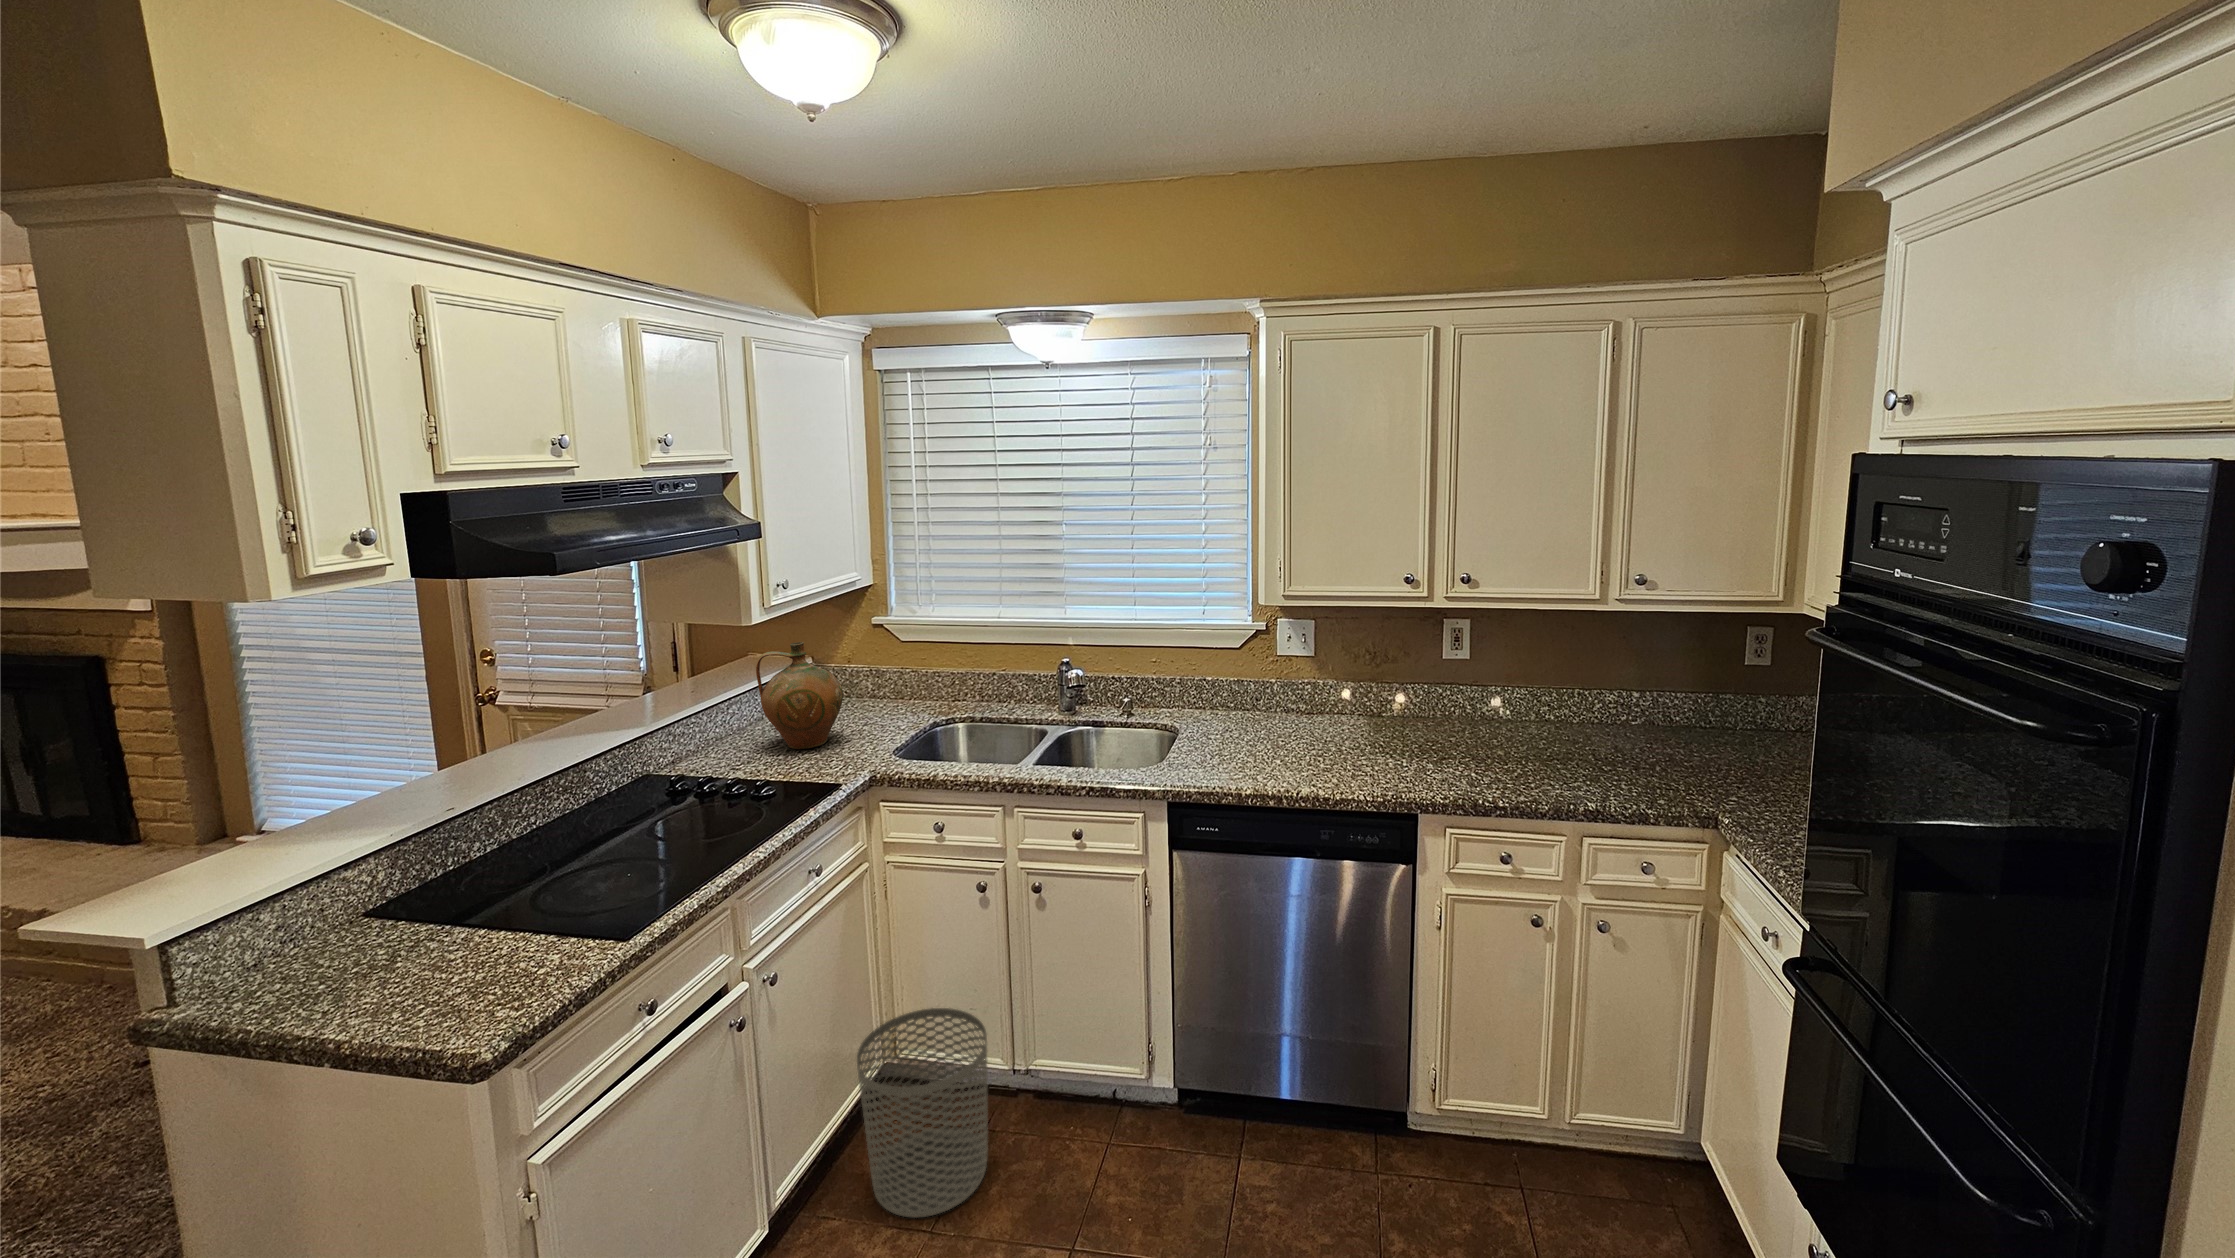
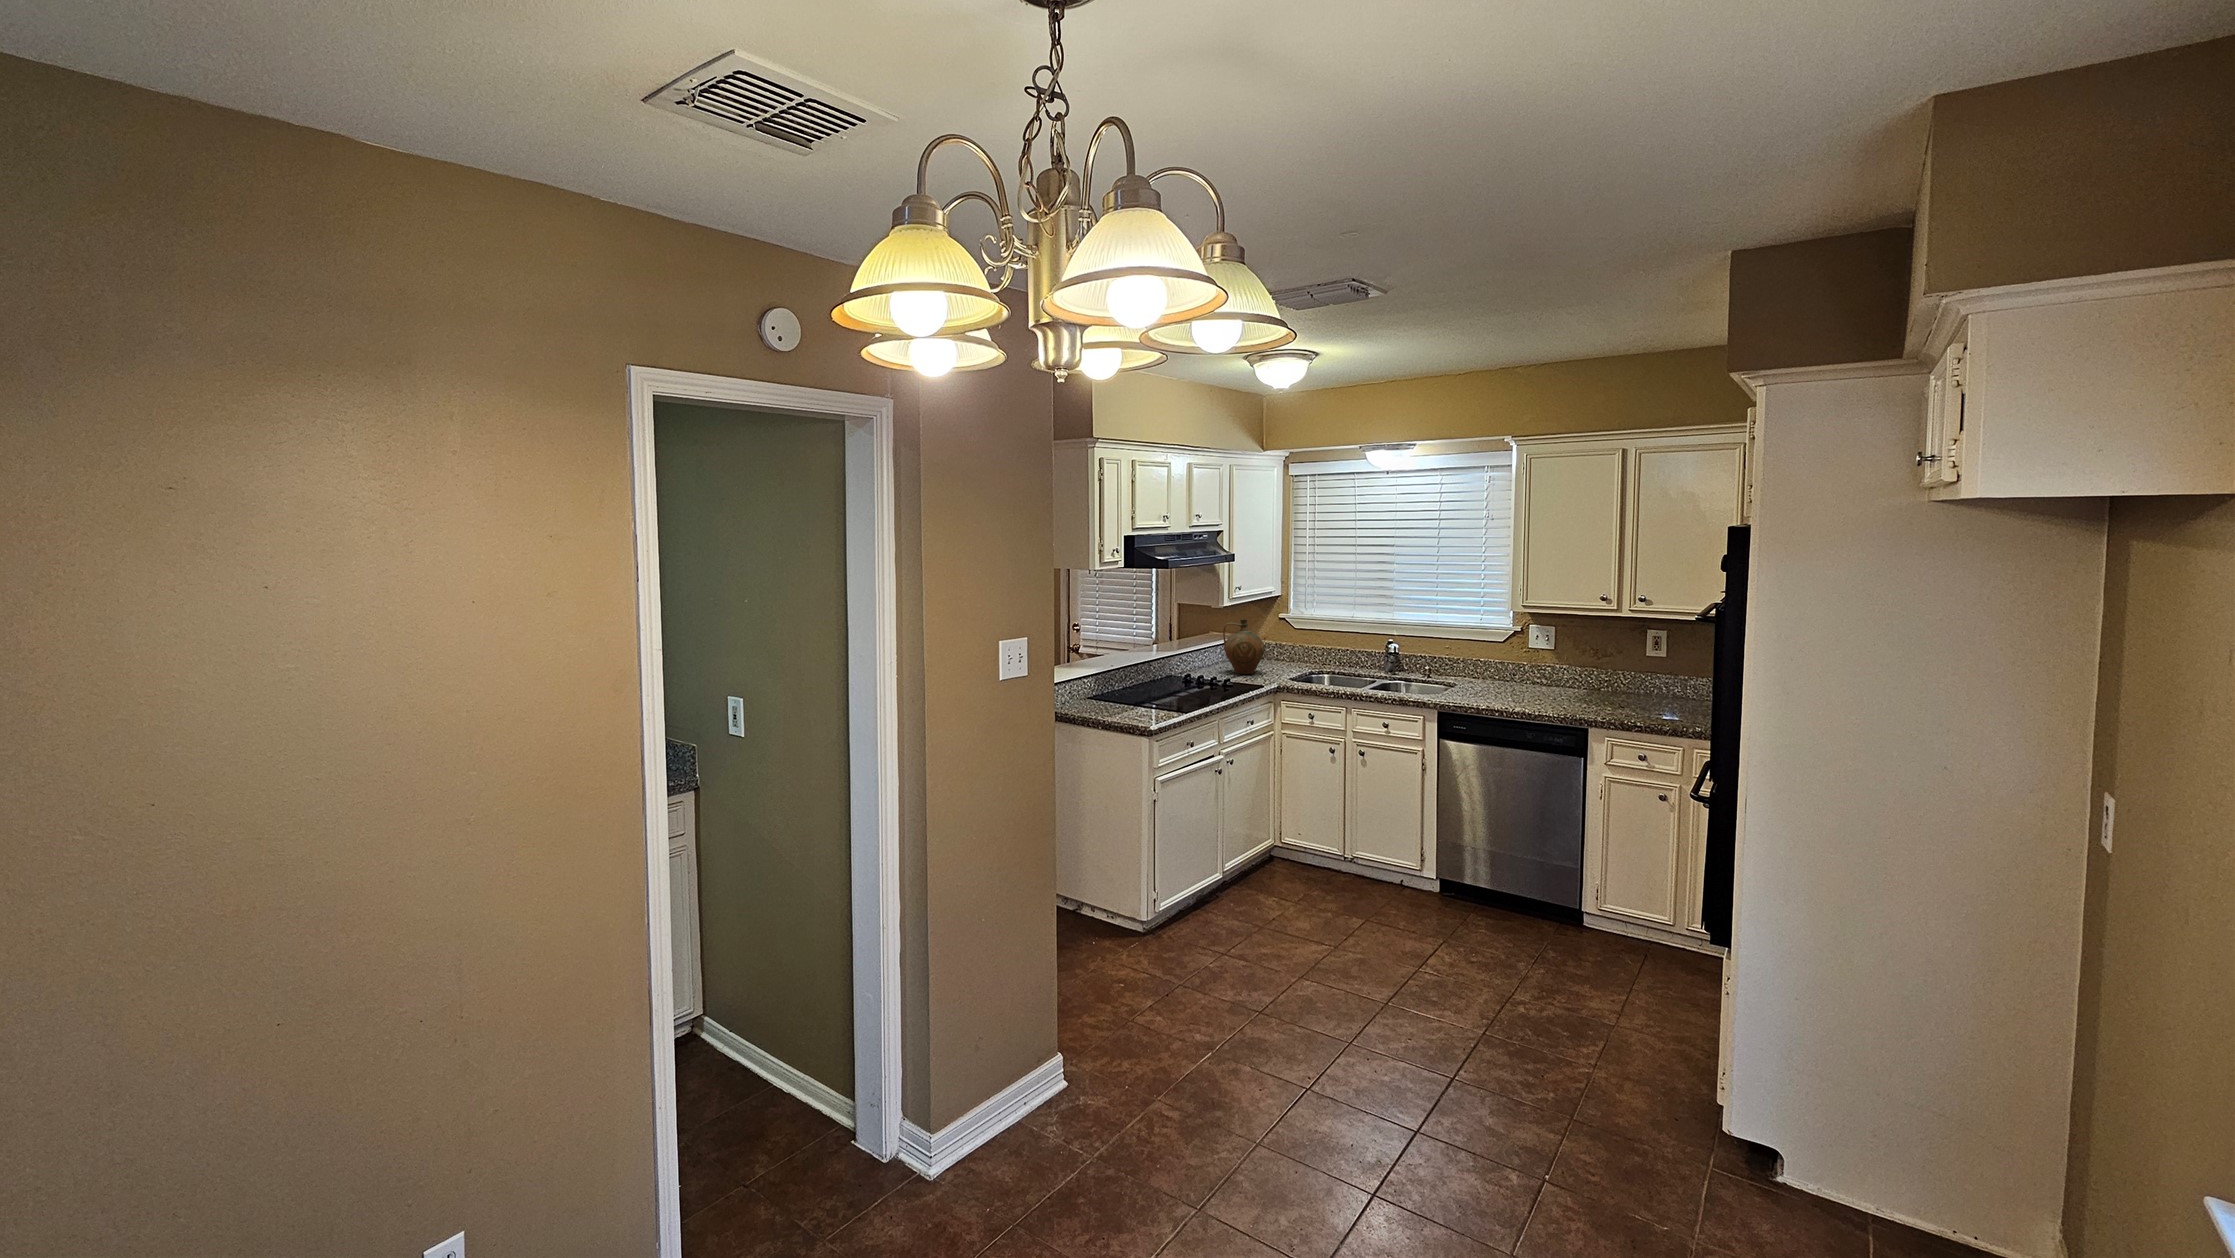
waste bin: present [857,1008,988,1217] -> none [1266,805,1330,895]

